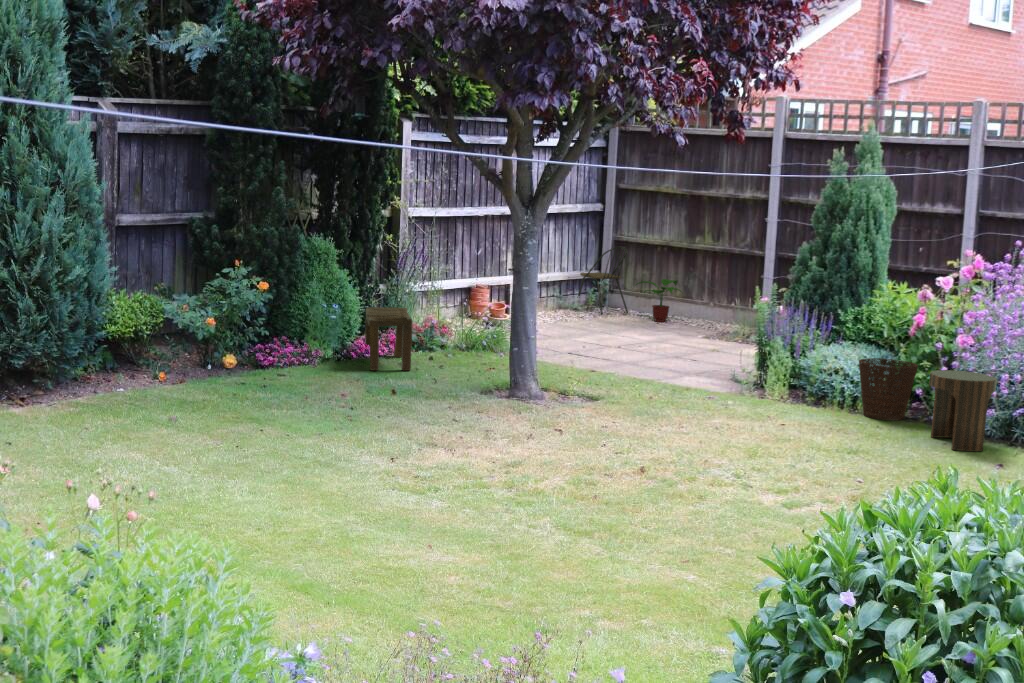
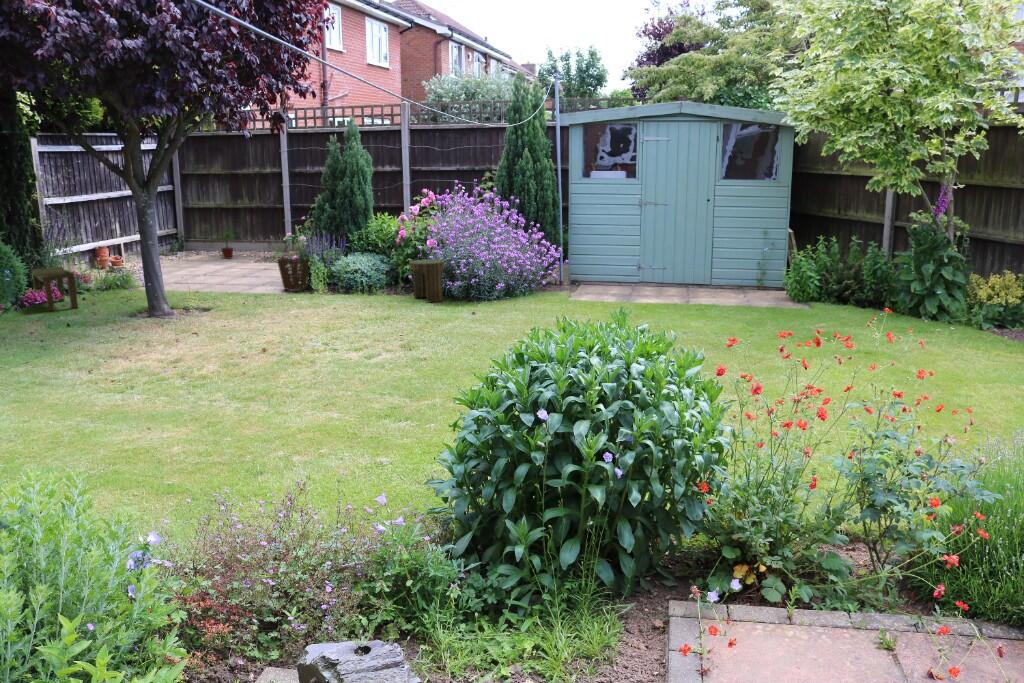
chair: present [575,247,628,314] -> none [164,211,204,259]
basket: present [859,358,918,420] -> present [277,257,309,291]

